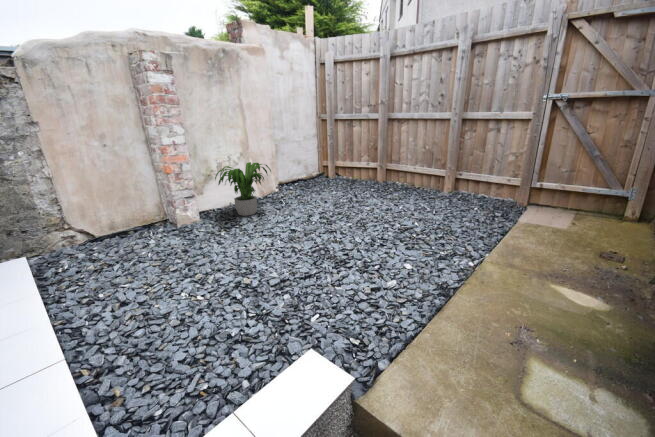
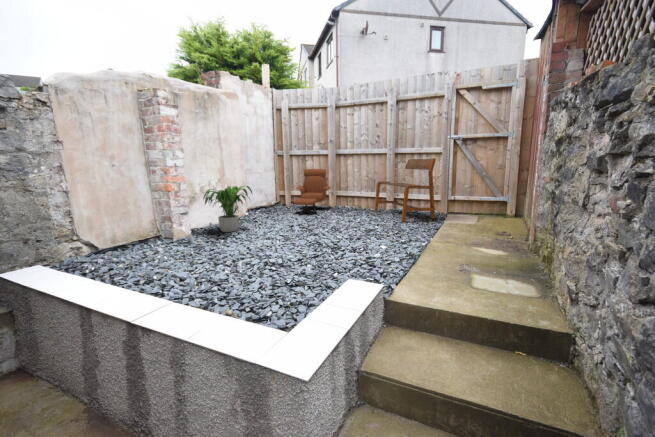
bench: none [428,126,518,215] -> present [374,158,436,222]
lounge chair: none [331,137,378,194] -> present [294,169,331,215]

